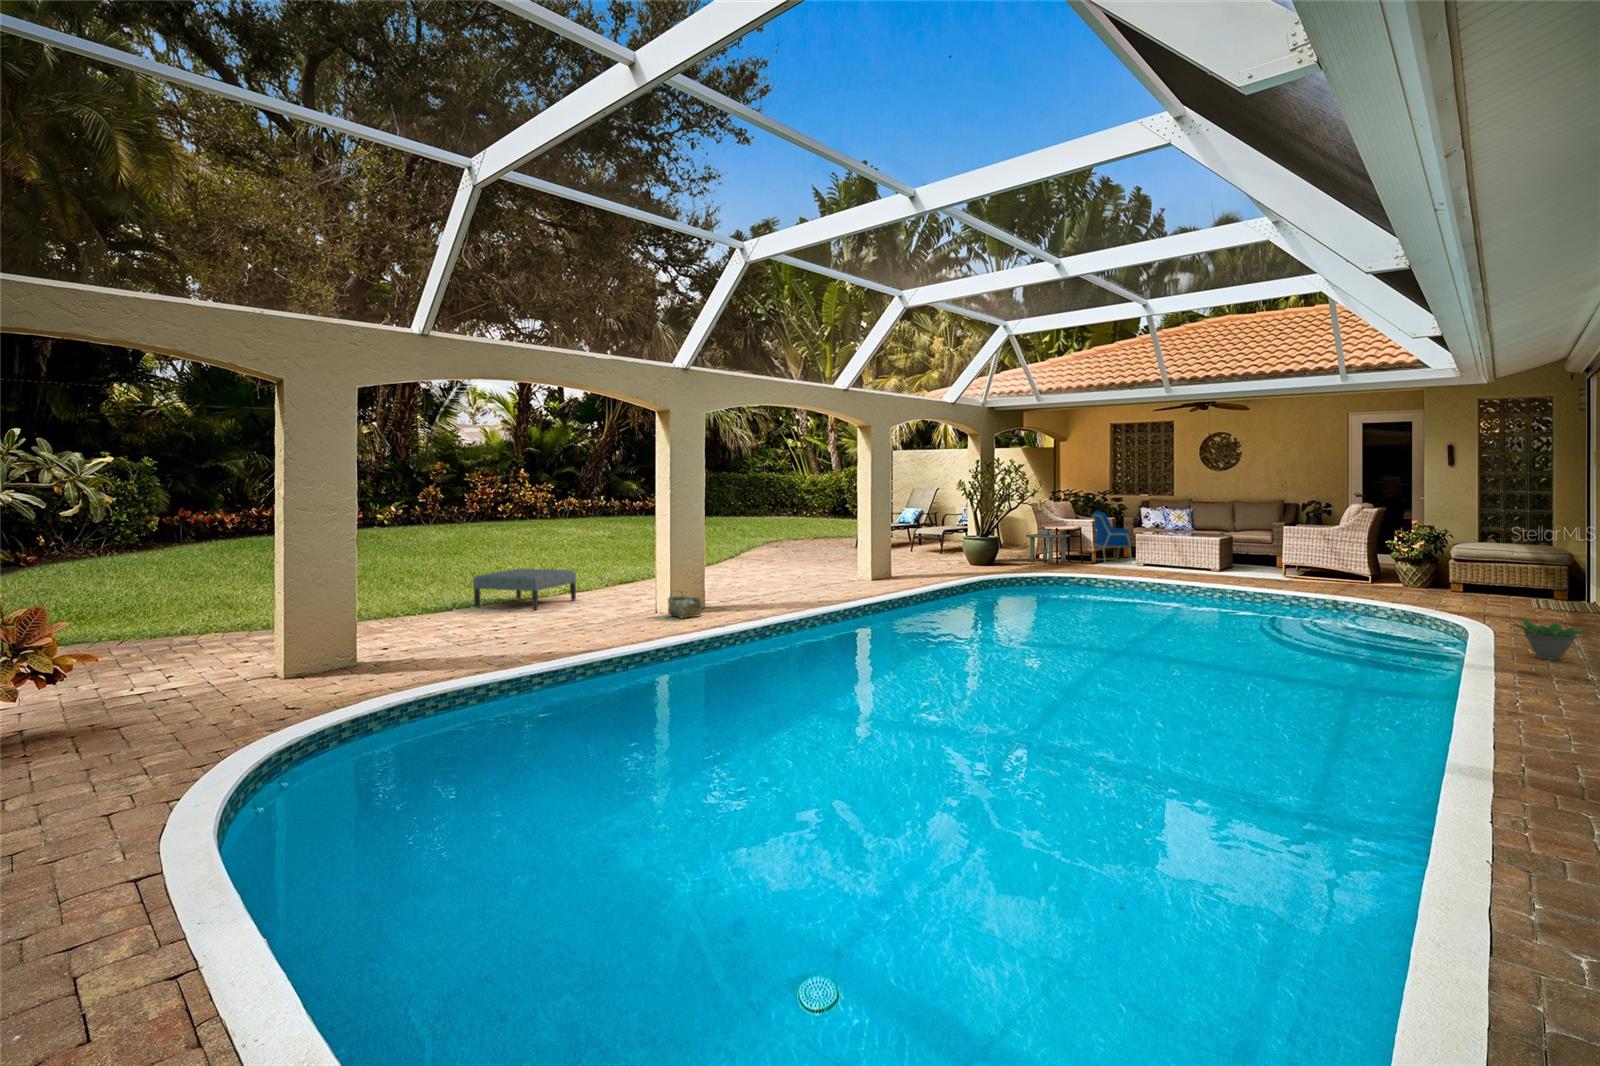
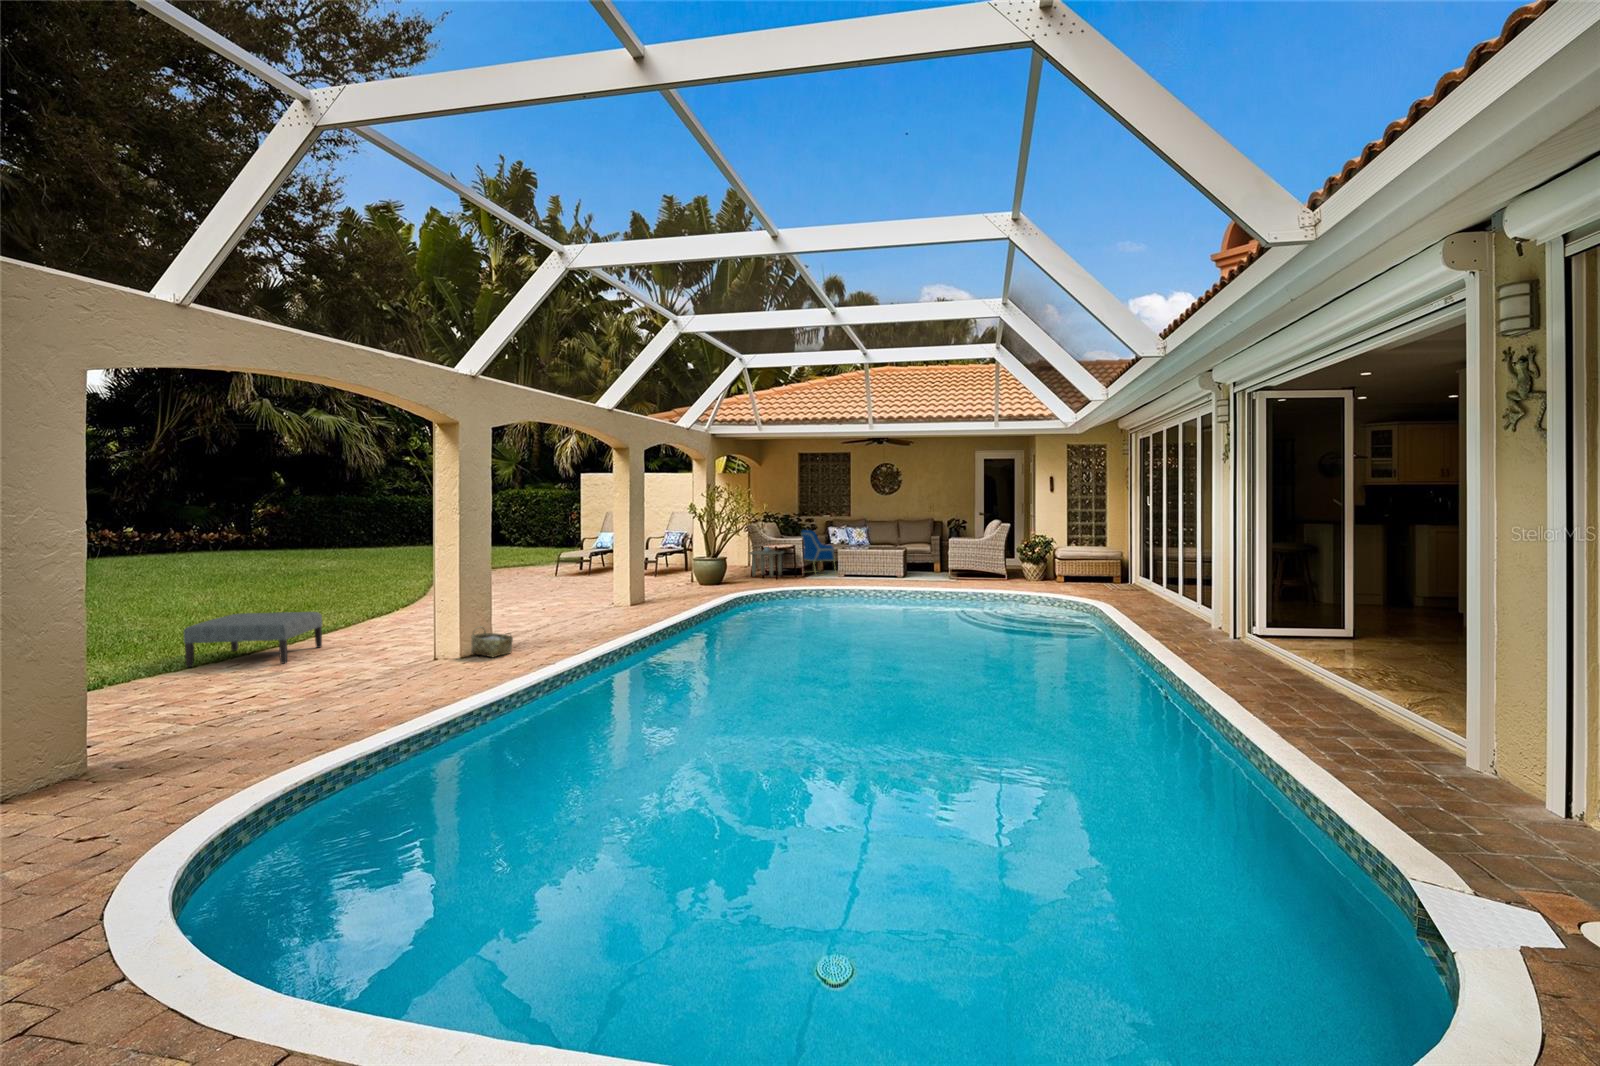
decorative plant: present [1514,617,1585,660] -> none [1168,603,1213,632]

